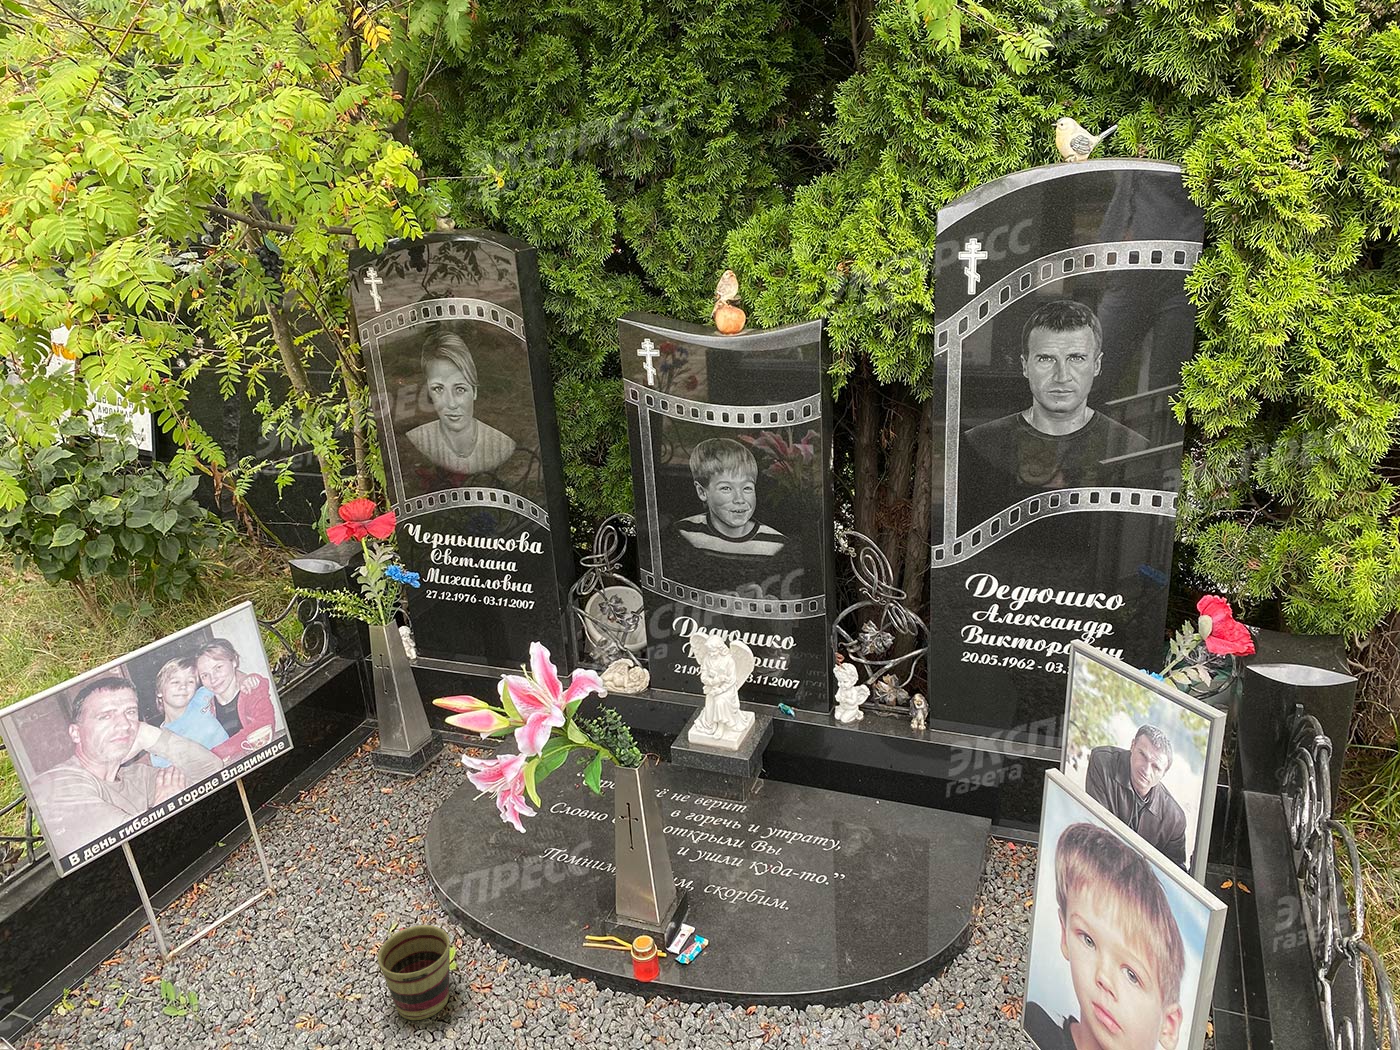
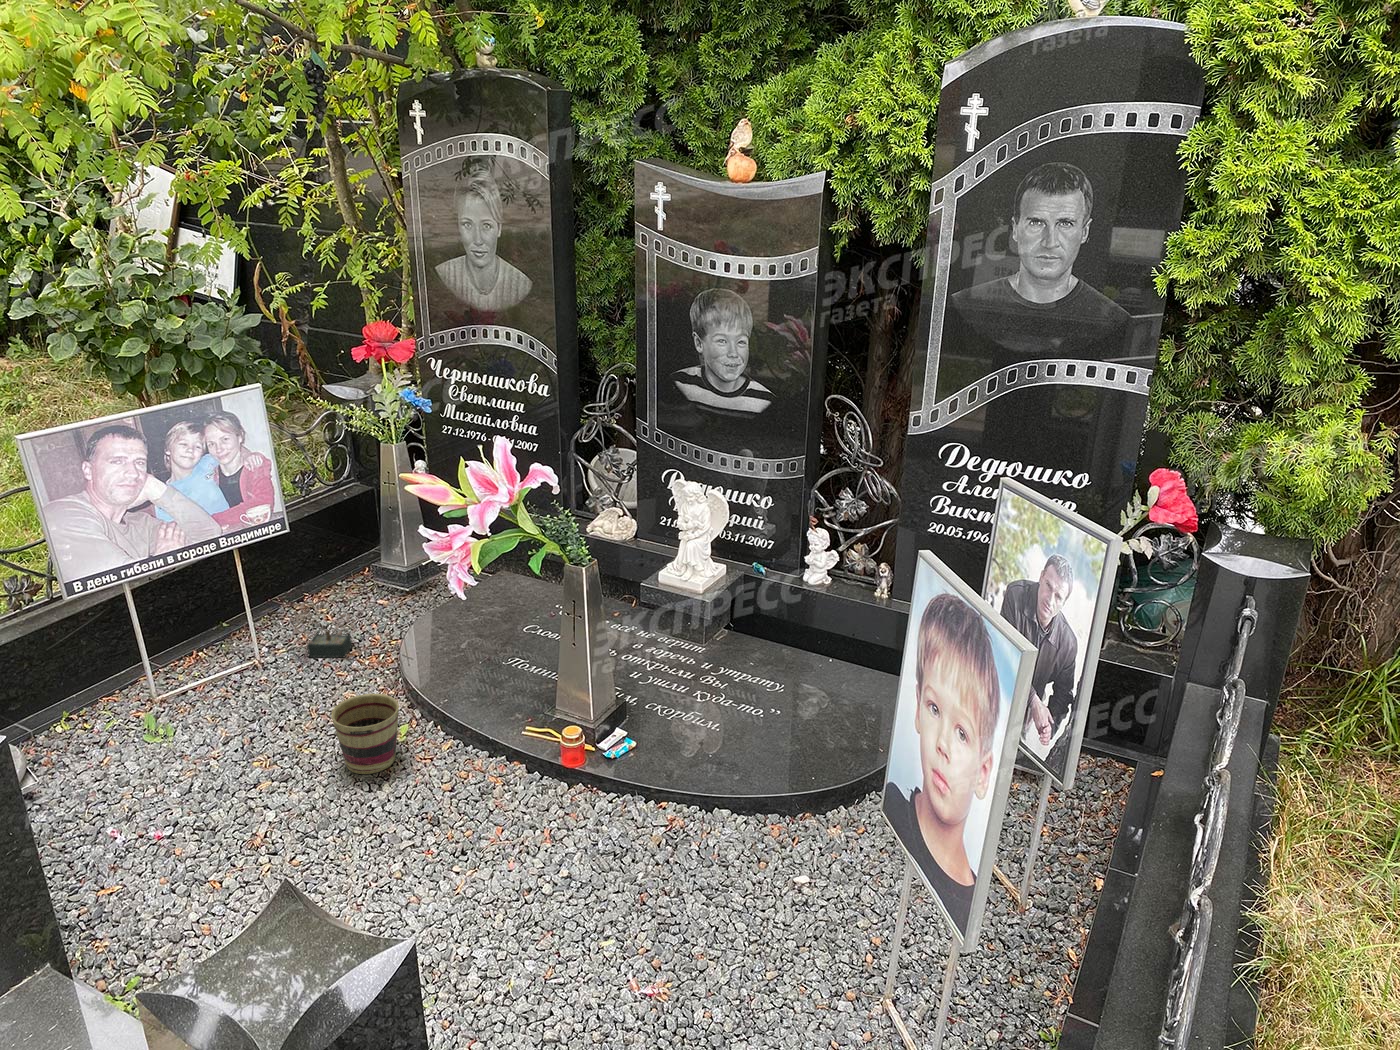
decorative plant: none [303,814,374,876] -> present [294,604,356,657]

